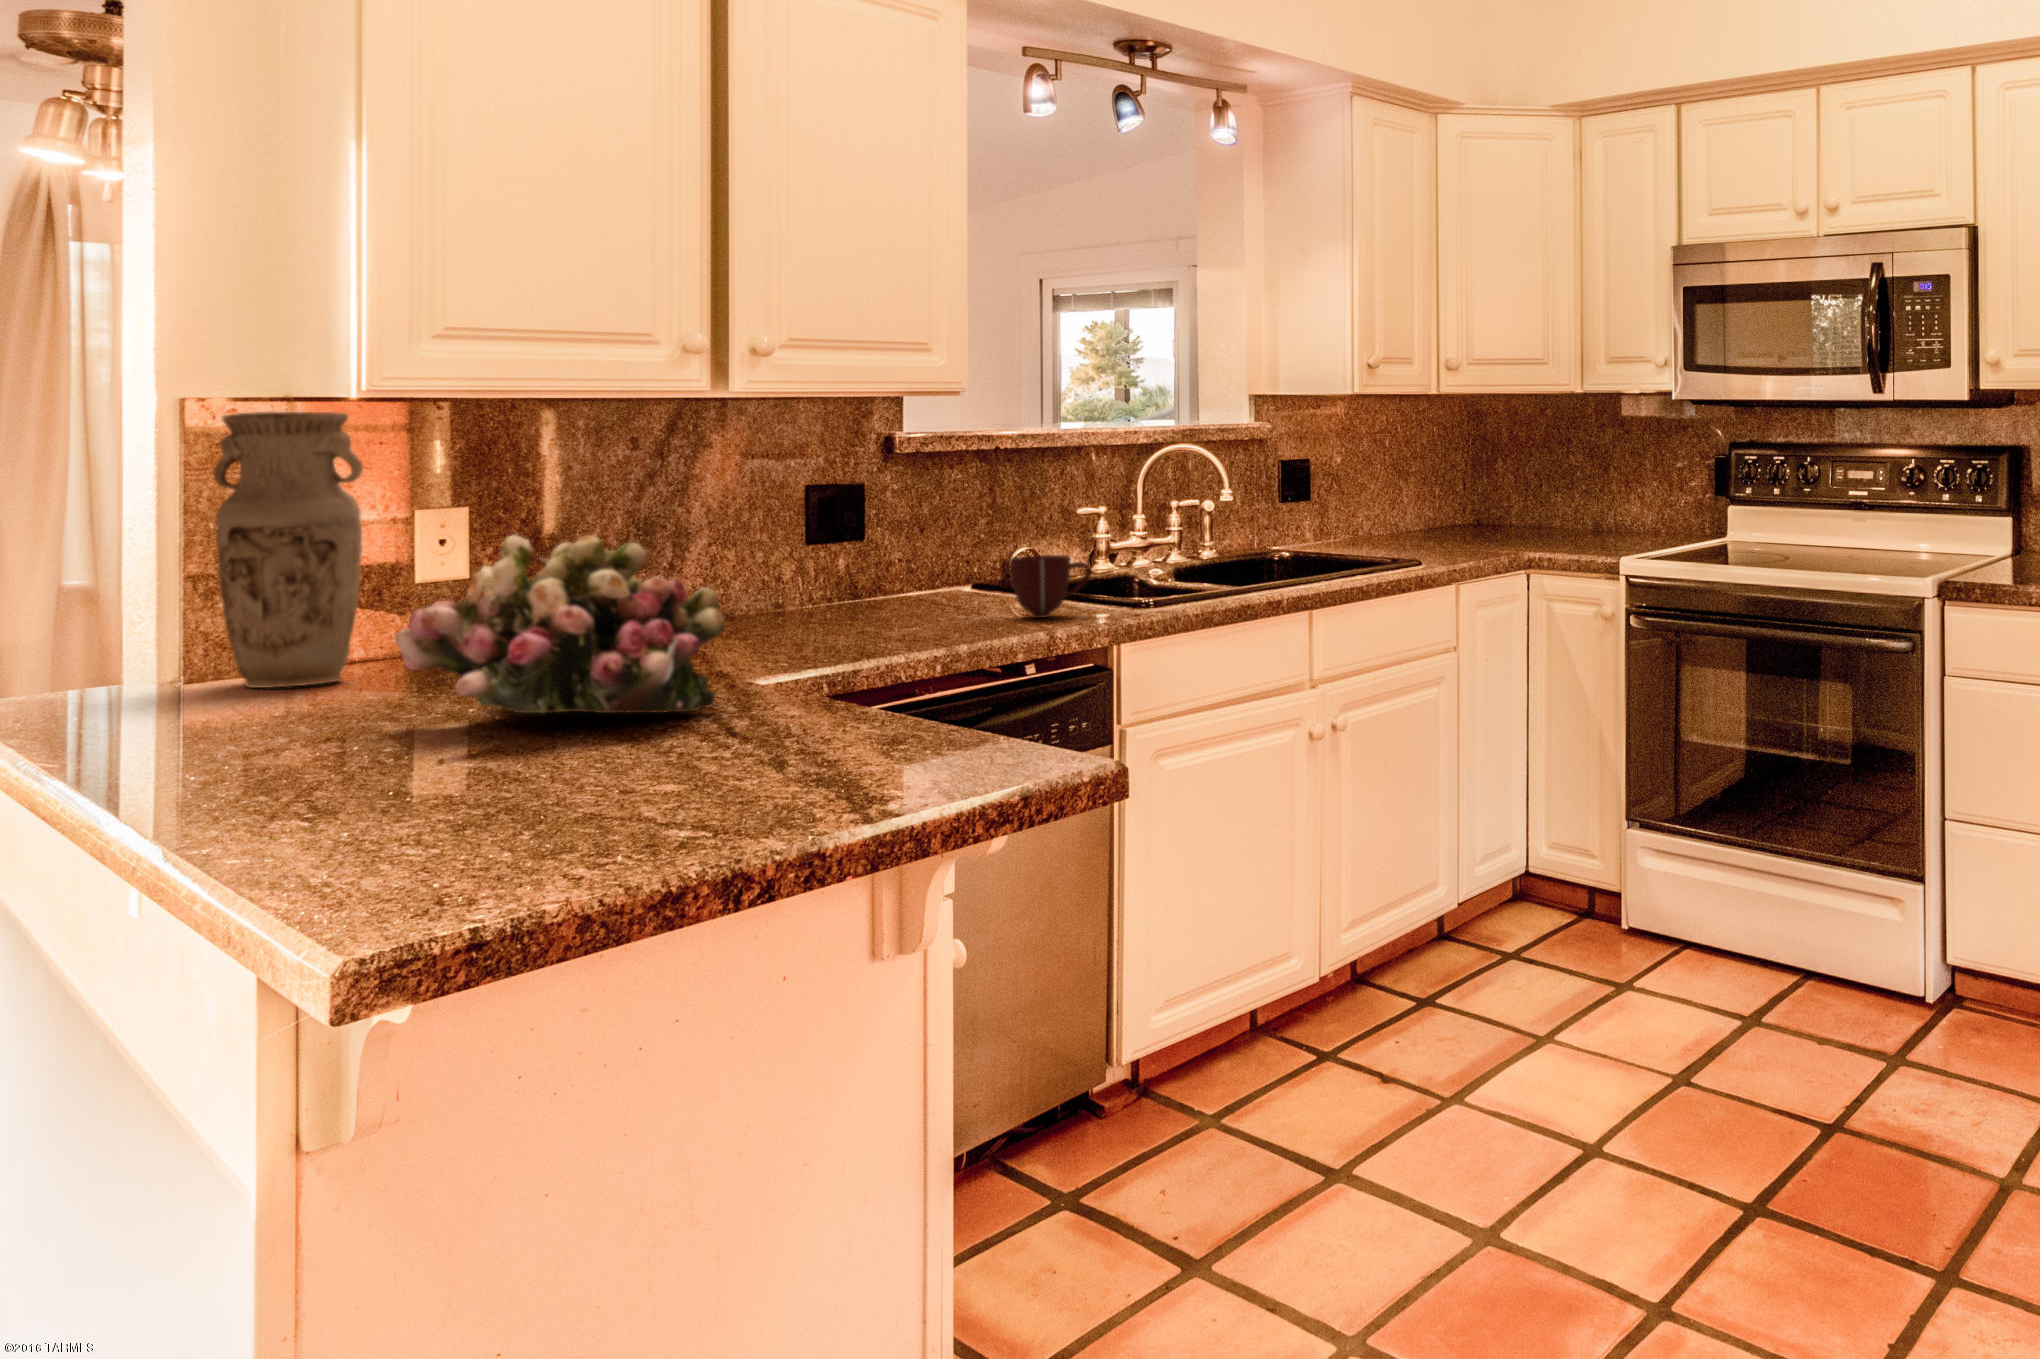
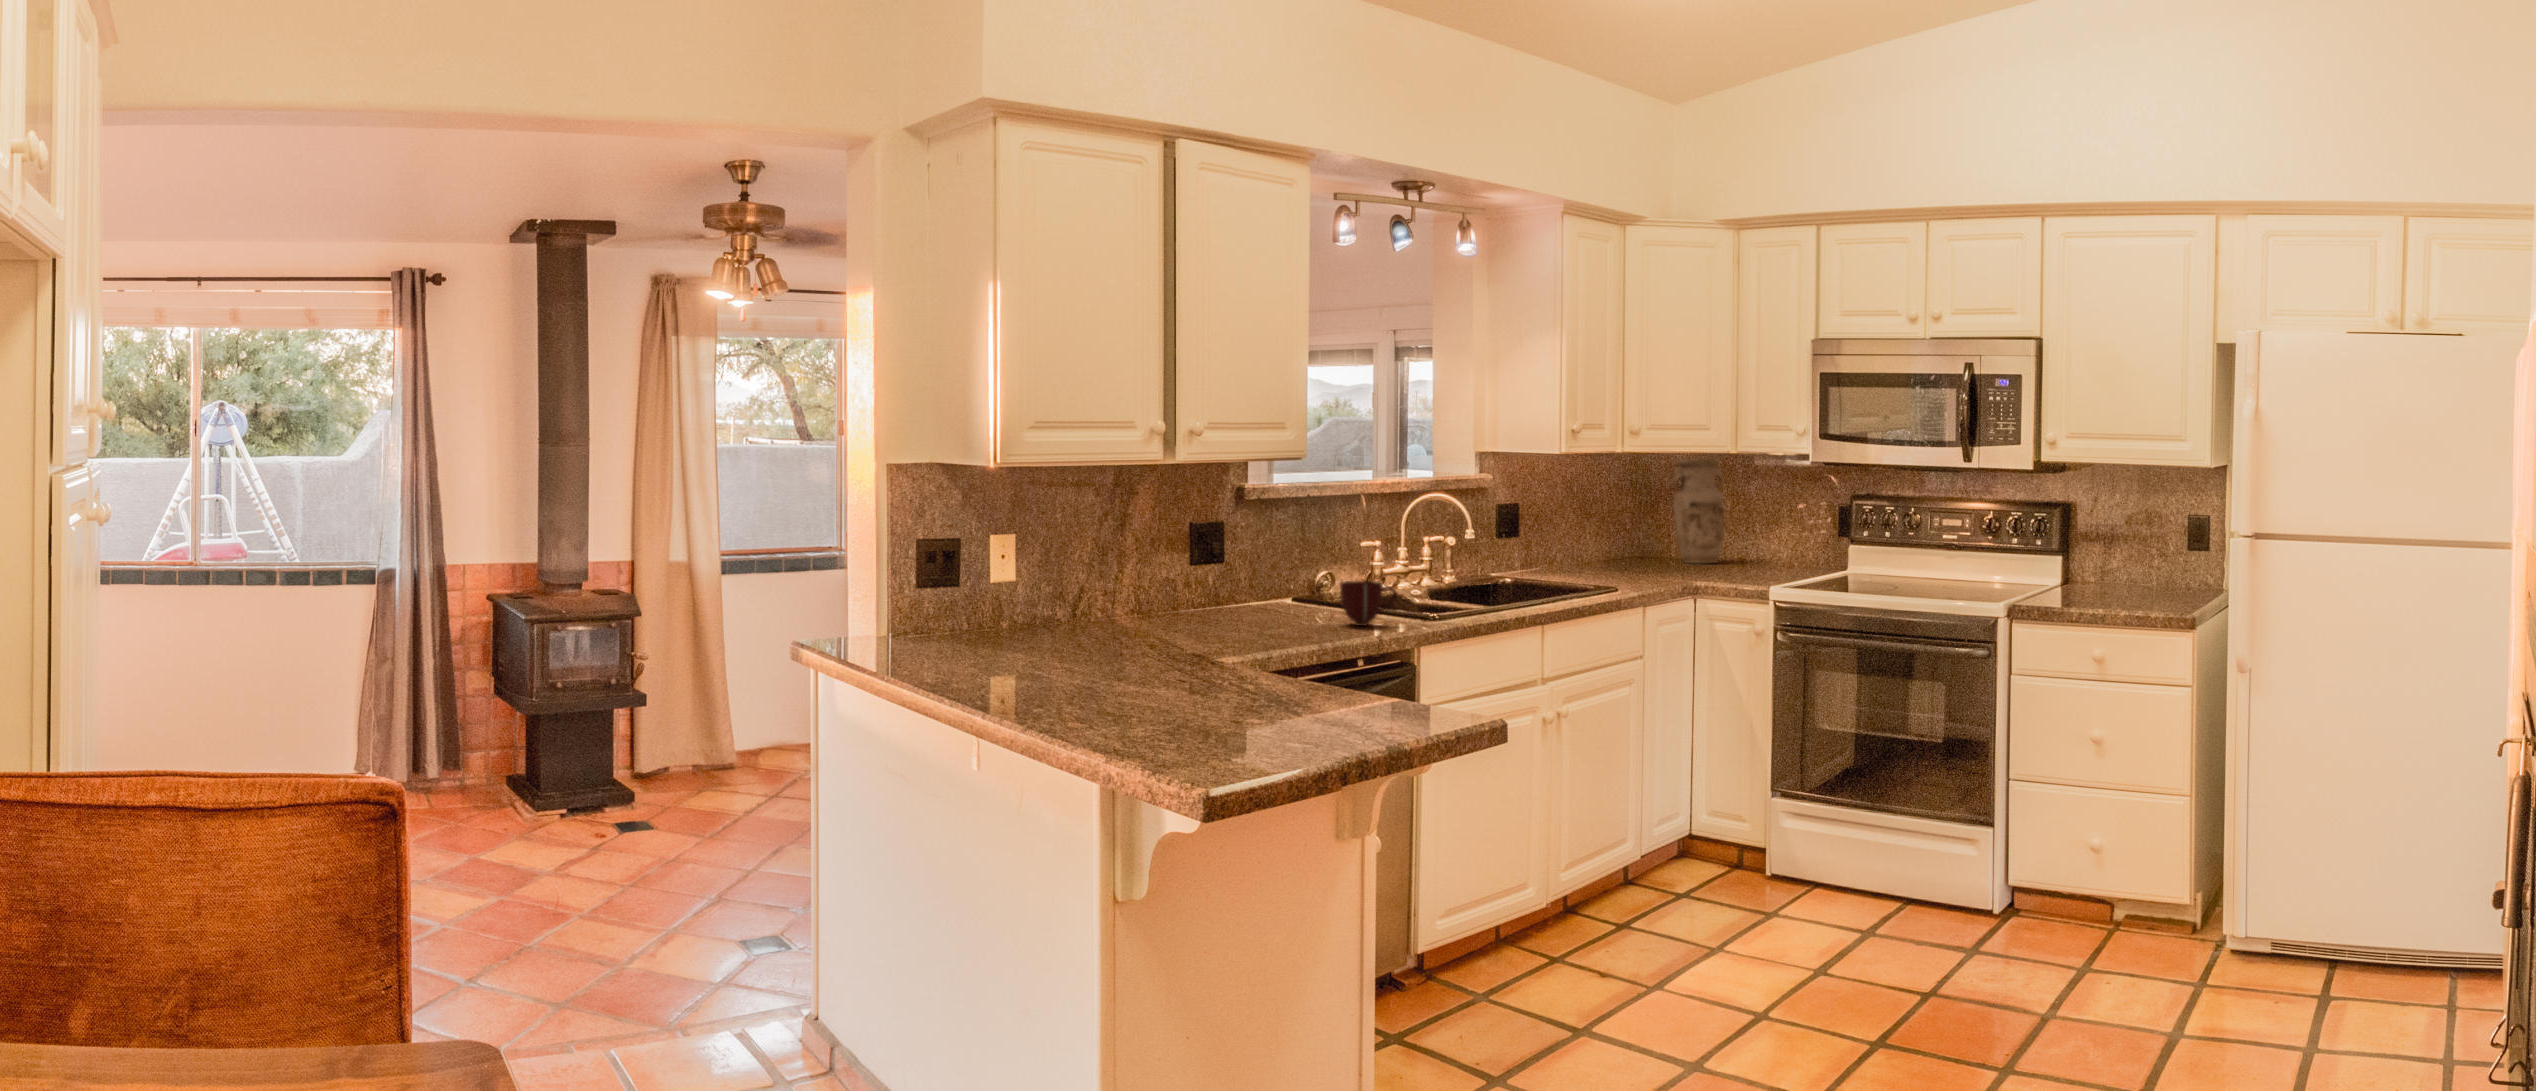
vase: present [213,411,363,688] -> present [1672,459,1724,563]
flower arrangement: present [395,535,725,713] -> none [1014,567,1210,691]

